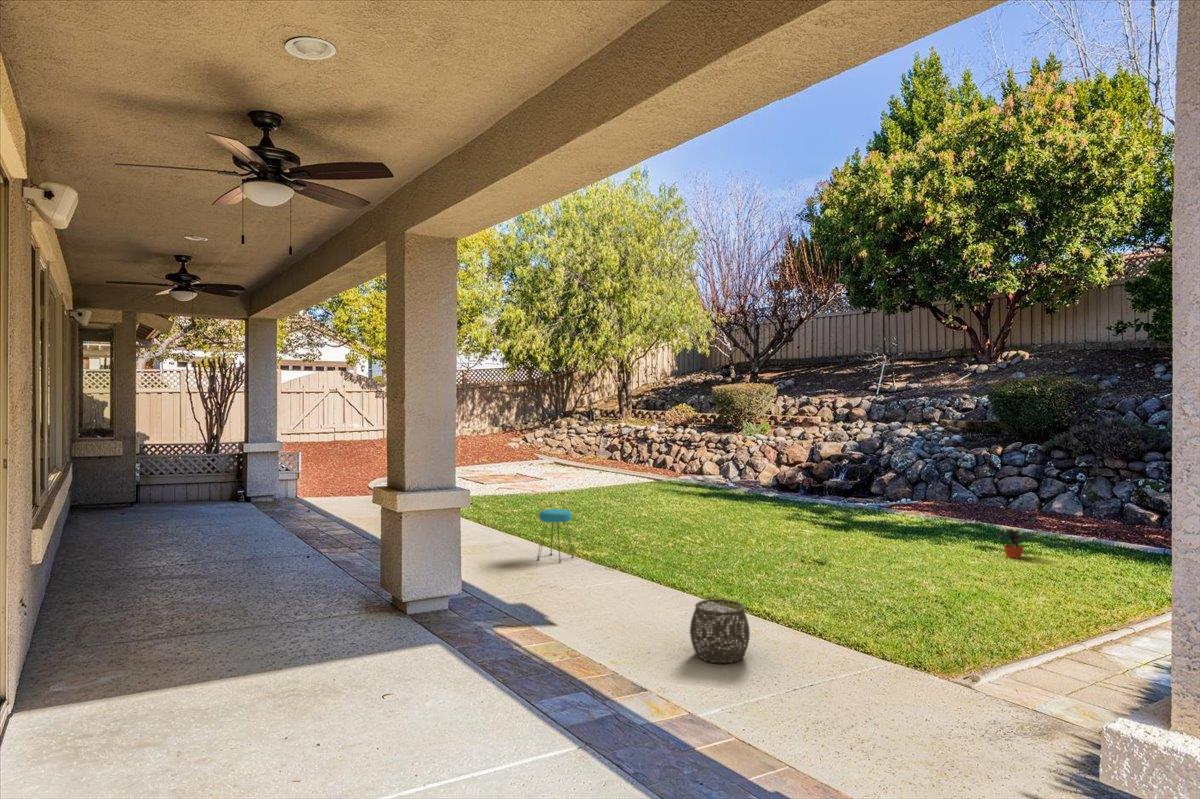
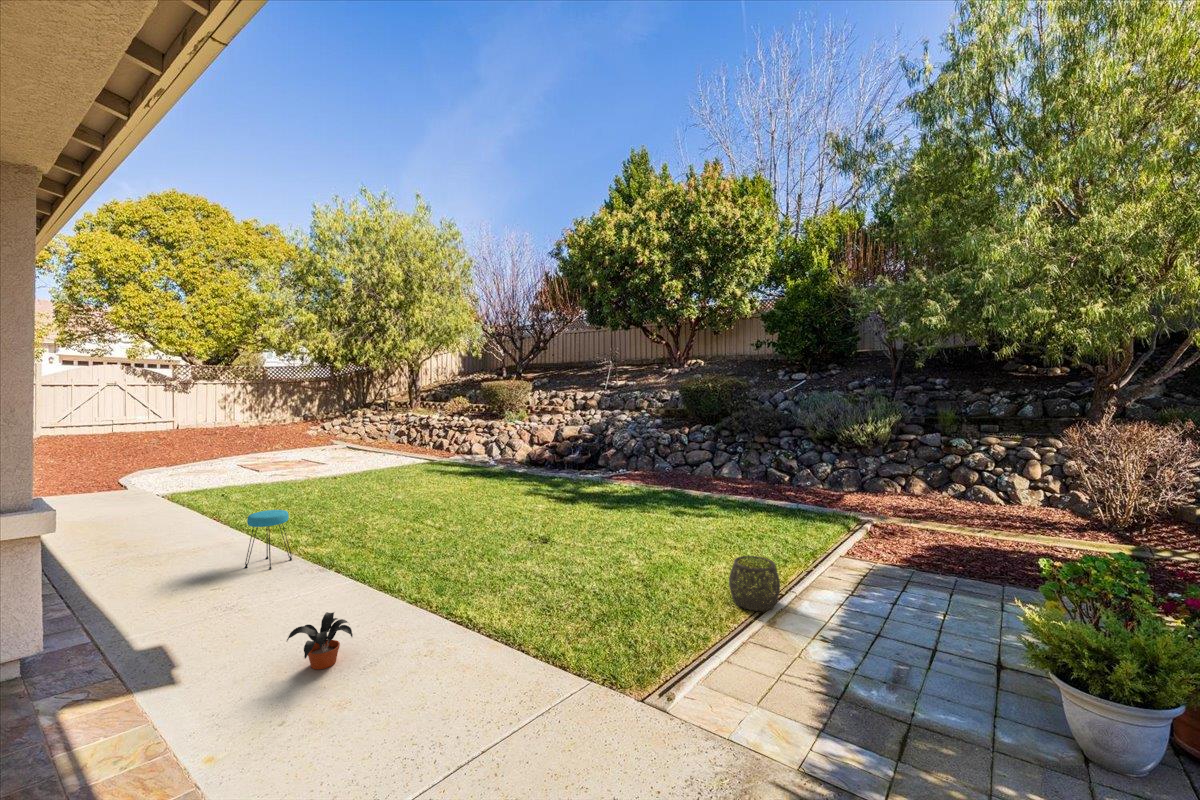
potted plant: present [997,529,1031,558] -> present [287,612,353,669]
woven basket: present [690,599,750,663] -> present [729,556,780,611]

